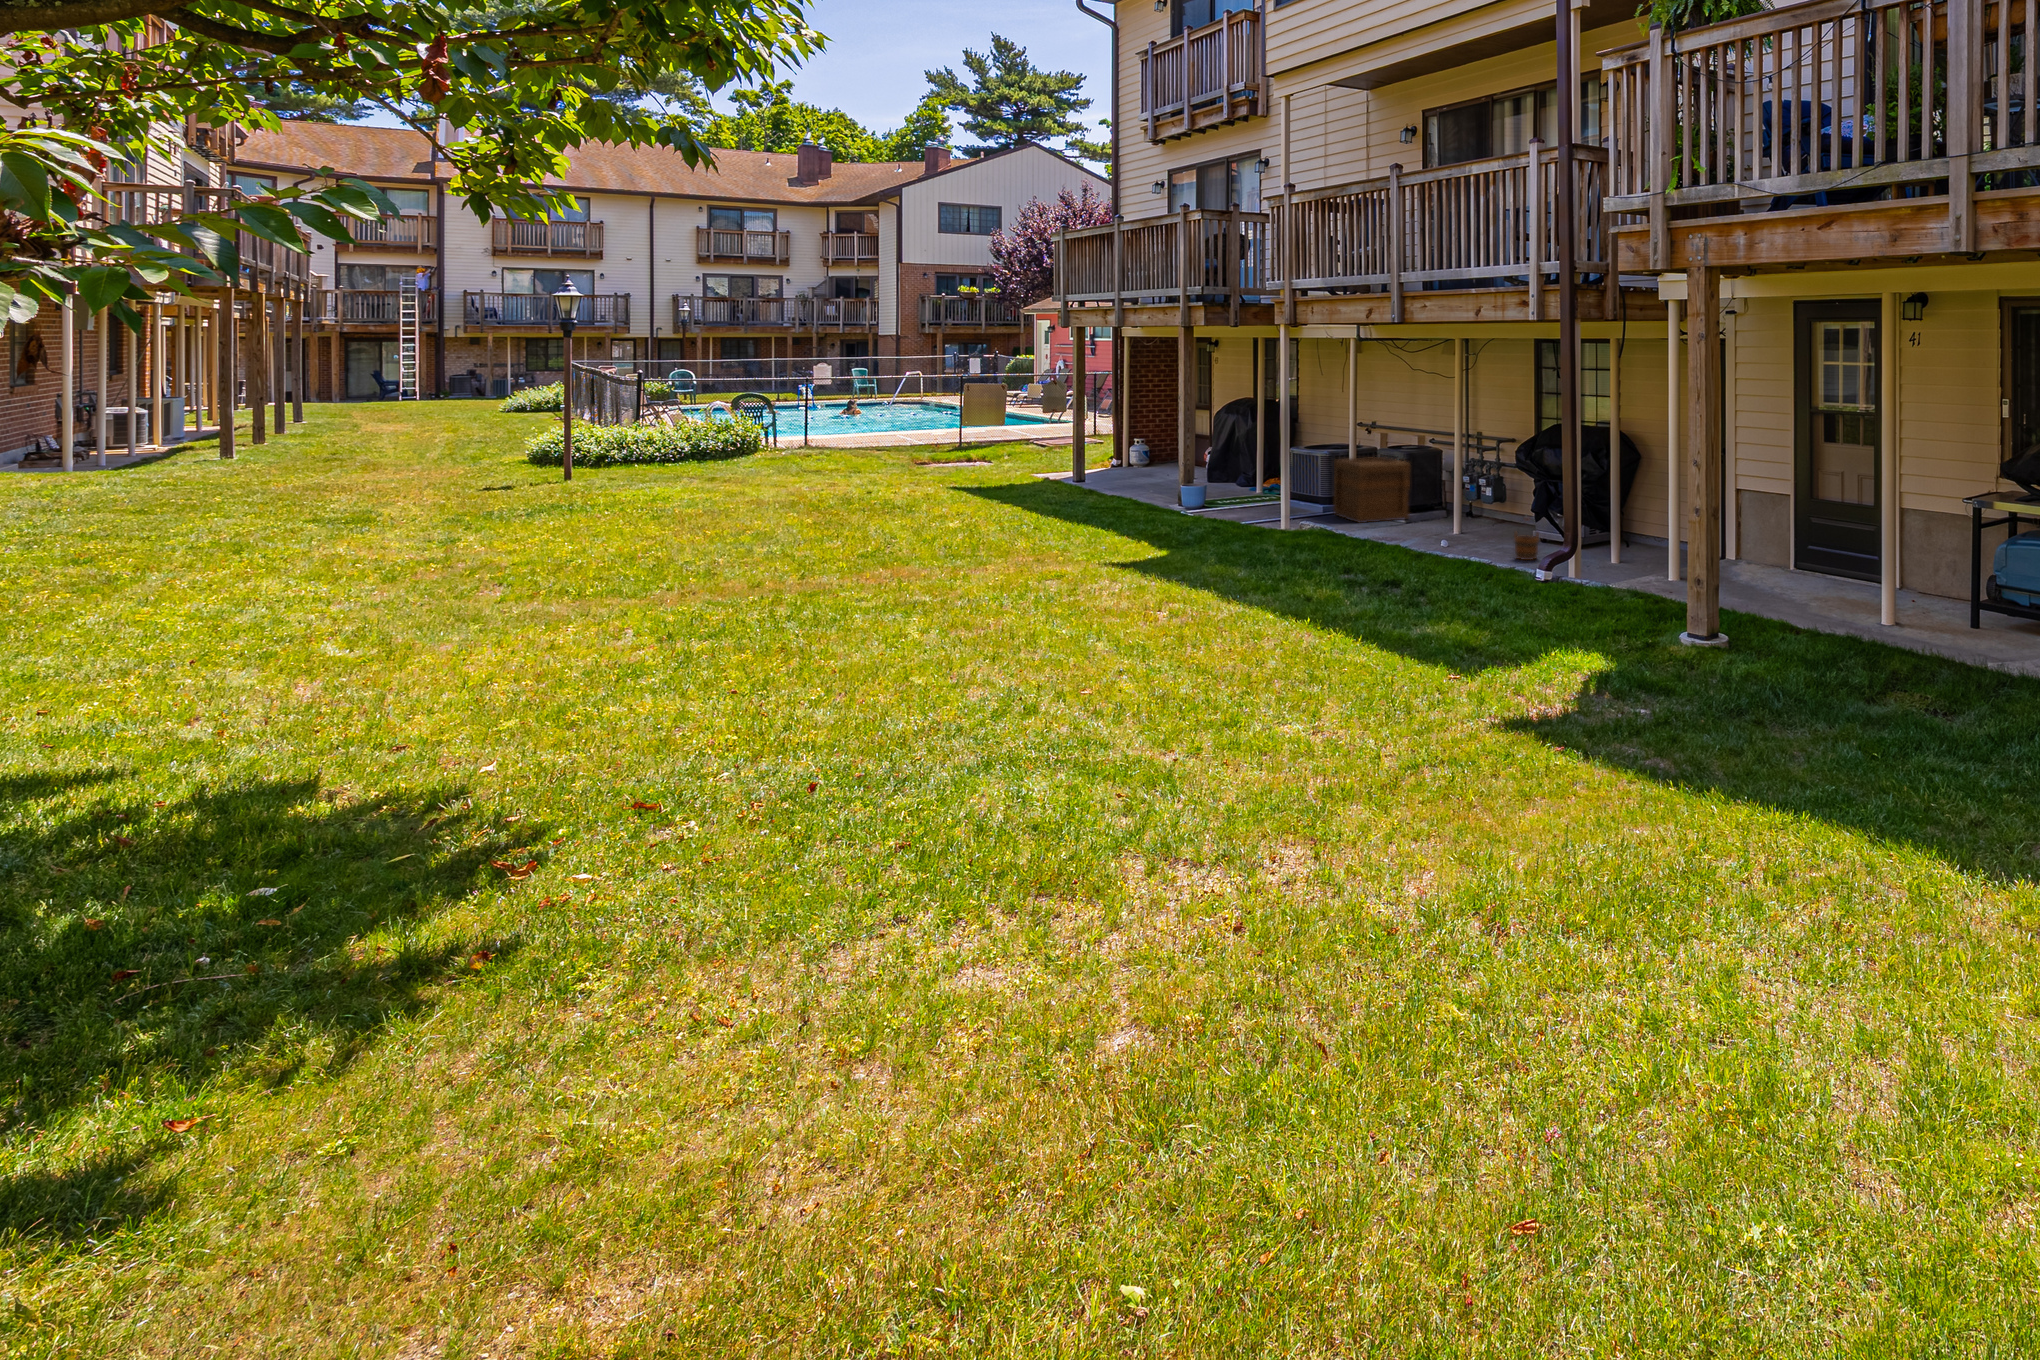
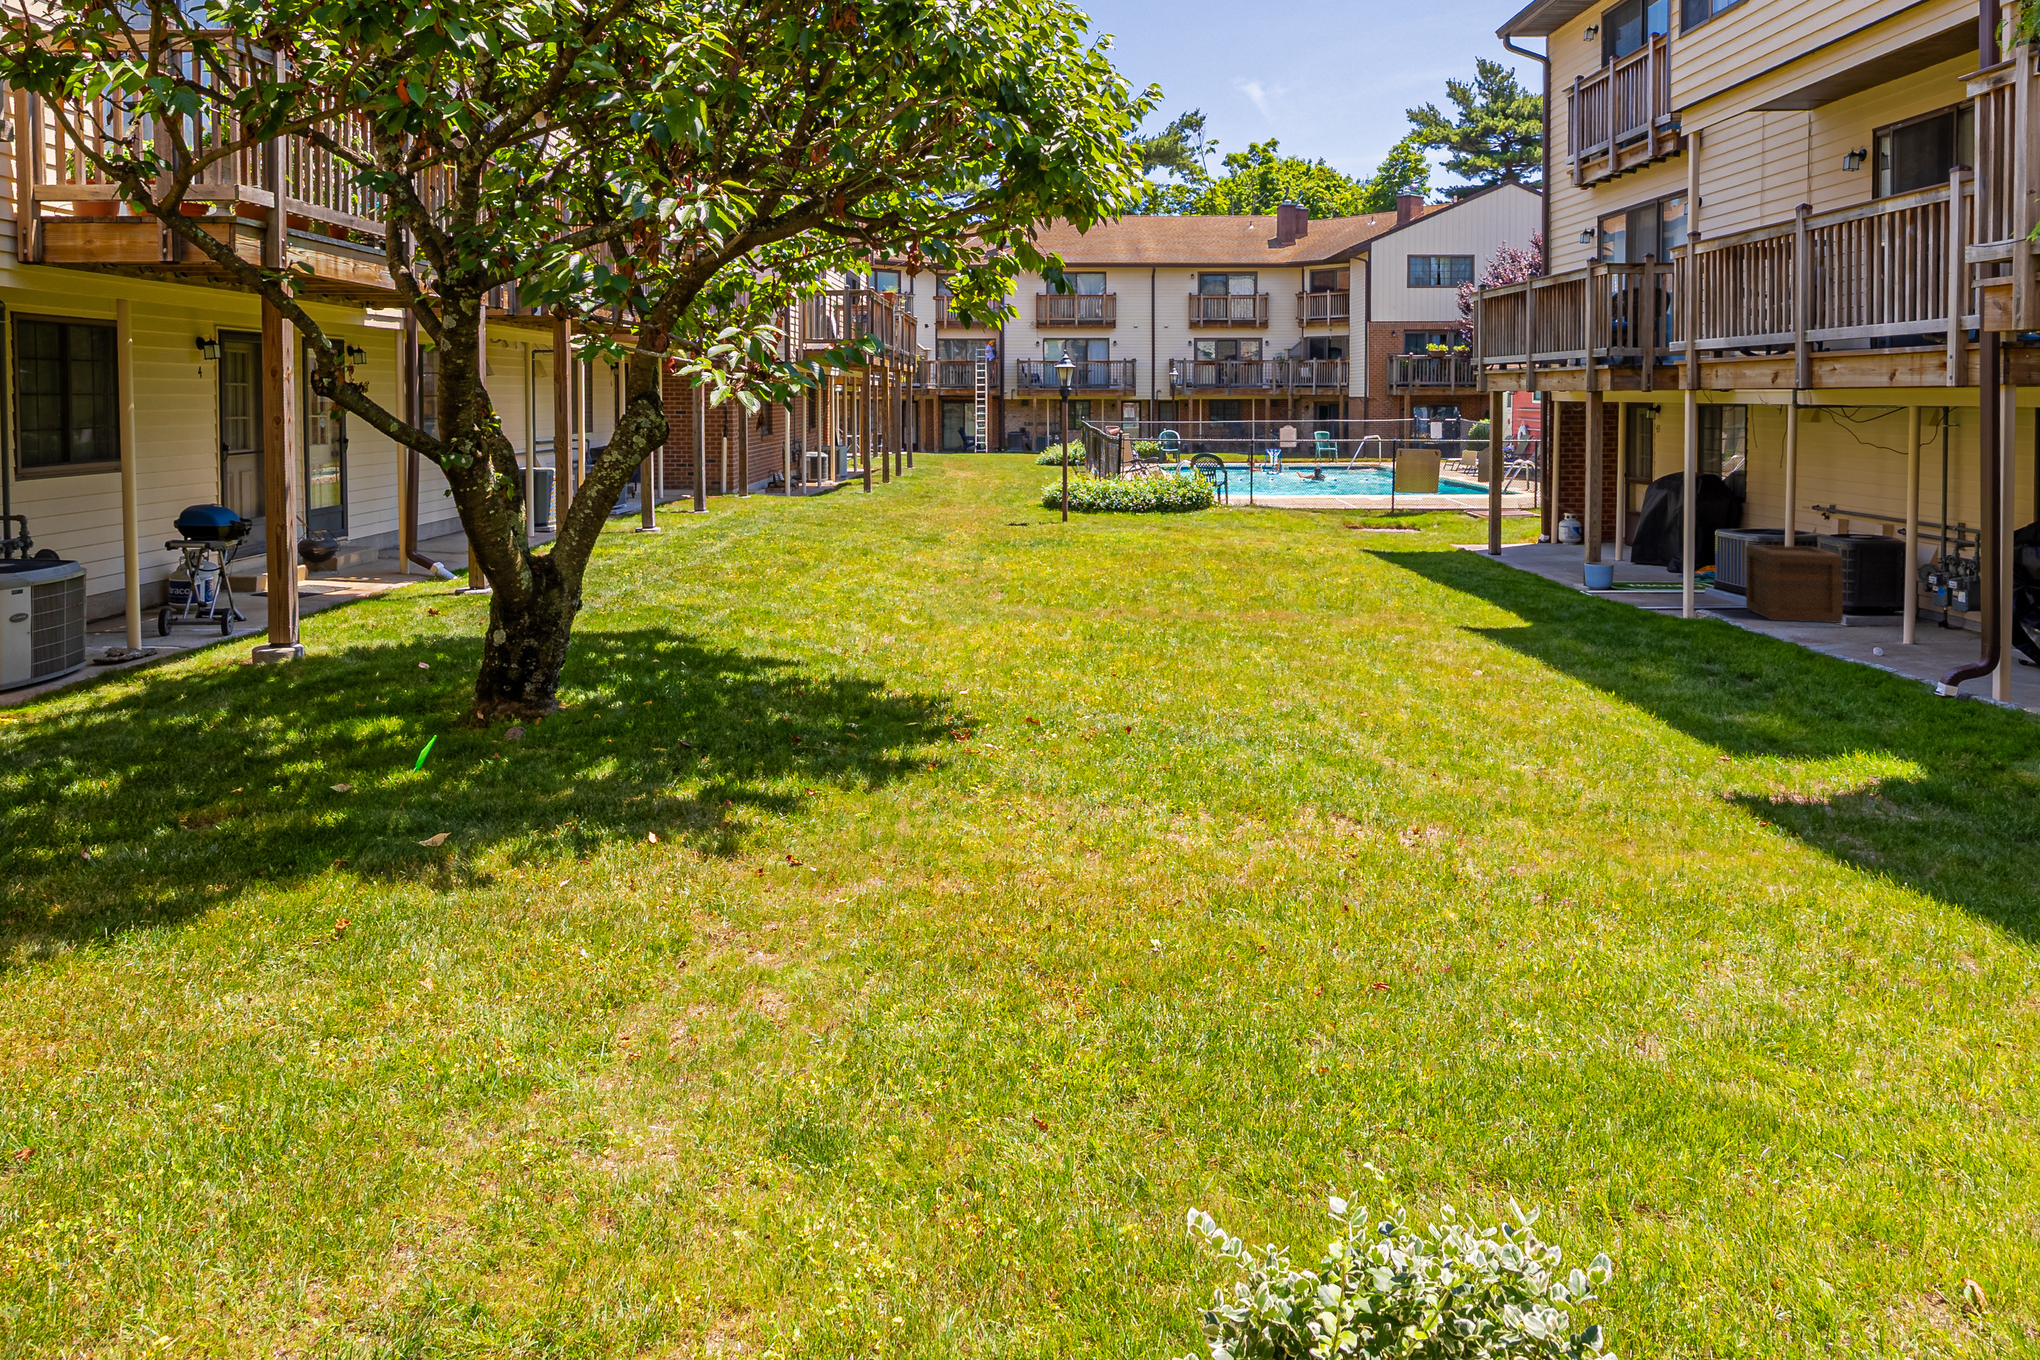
wooden bucket: present [1514,518,1539,560] -> none [1940,627,1980,680]

